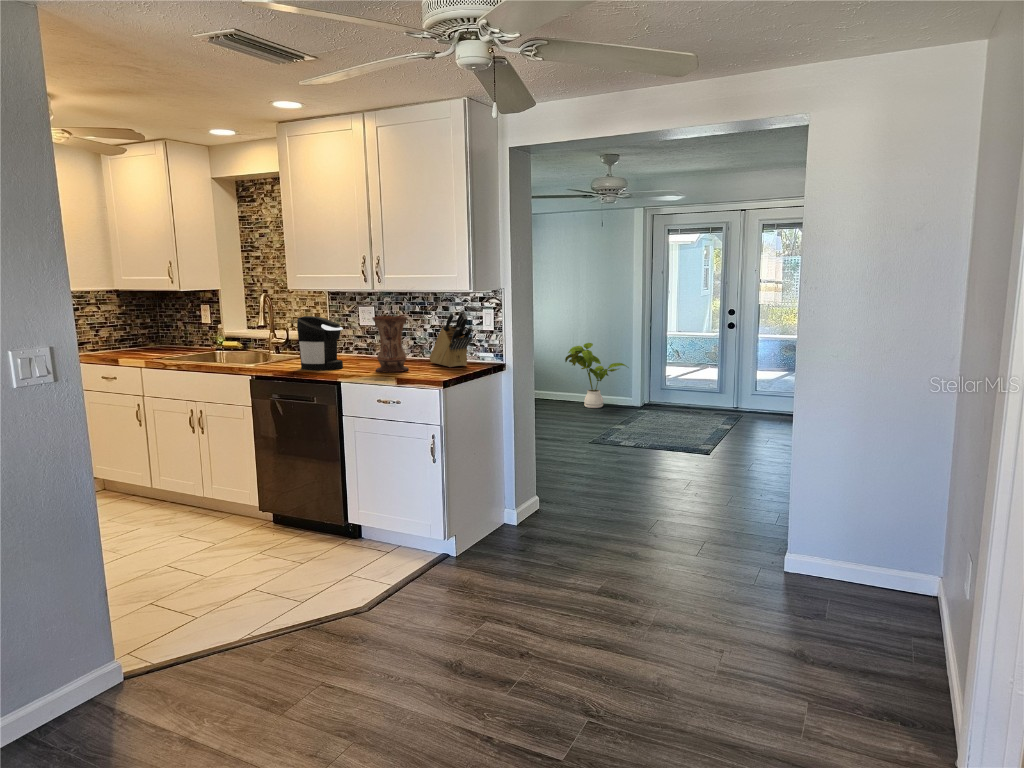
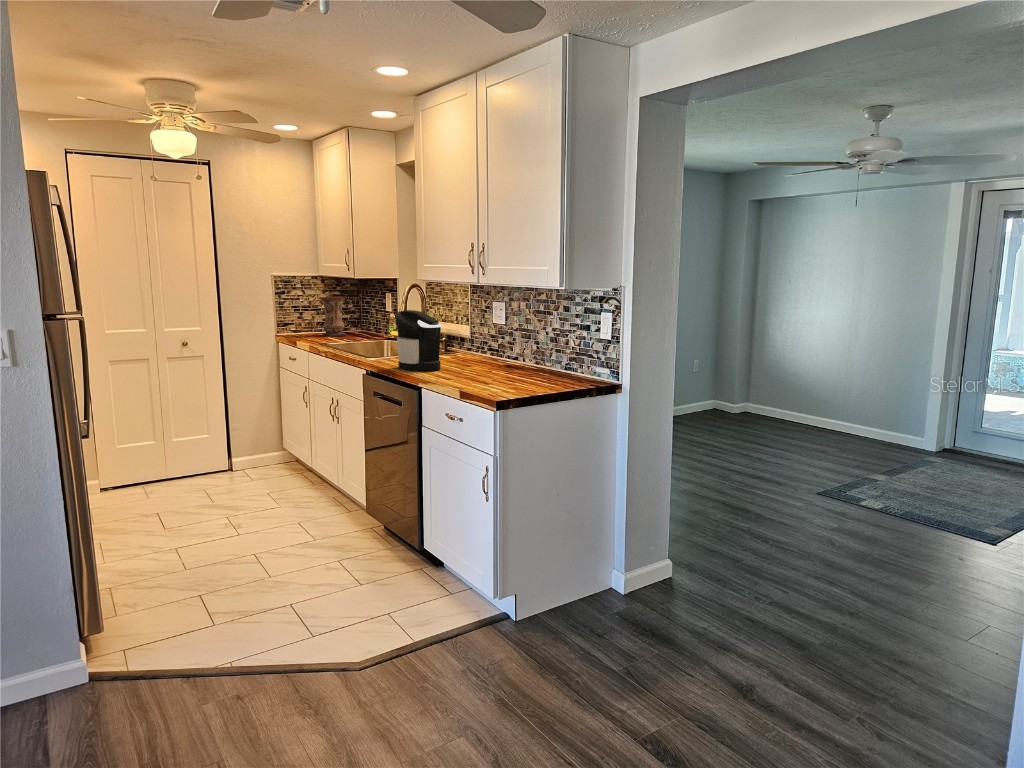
knife block: present [429,310,472,367] -> none [542,312,576,382]
vase: present [372,316,409,372] -> present [320,296,346,336]
house plant: present [565,343,627,408] -> none [805,359,892,441]

